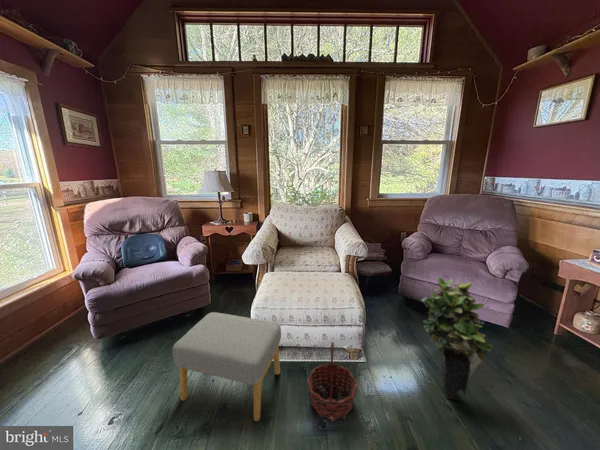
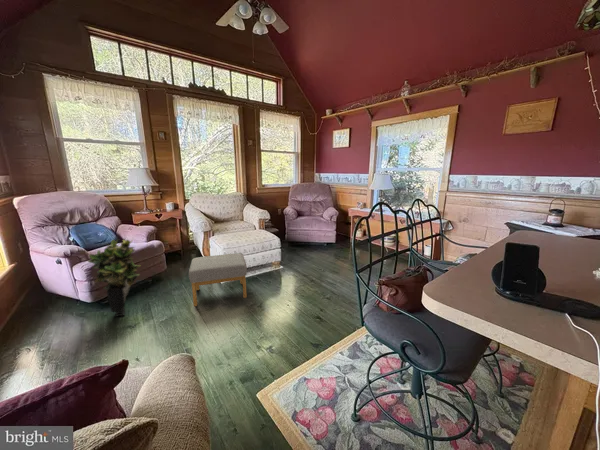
potted plant: present [422,277,493,401] -> present [88,240,139,316]
basket: present [307,342,357,420] -> none [263,252,288,287]

